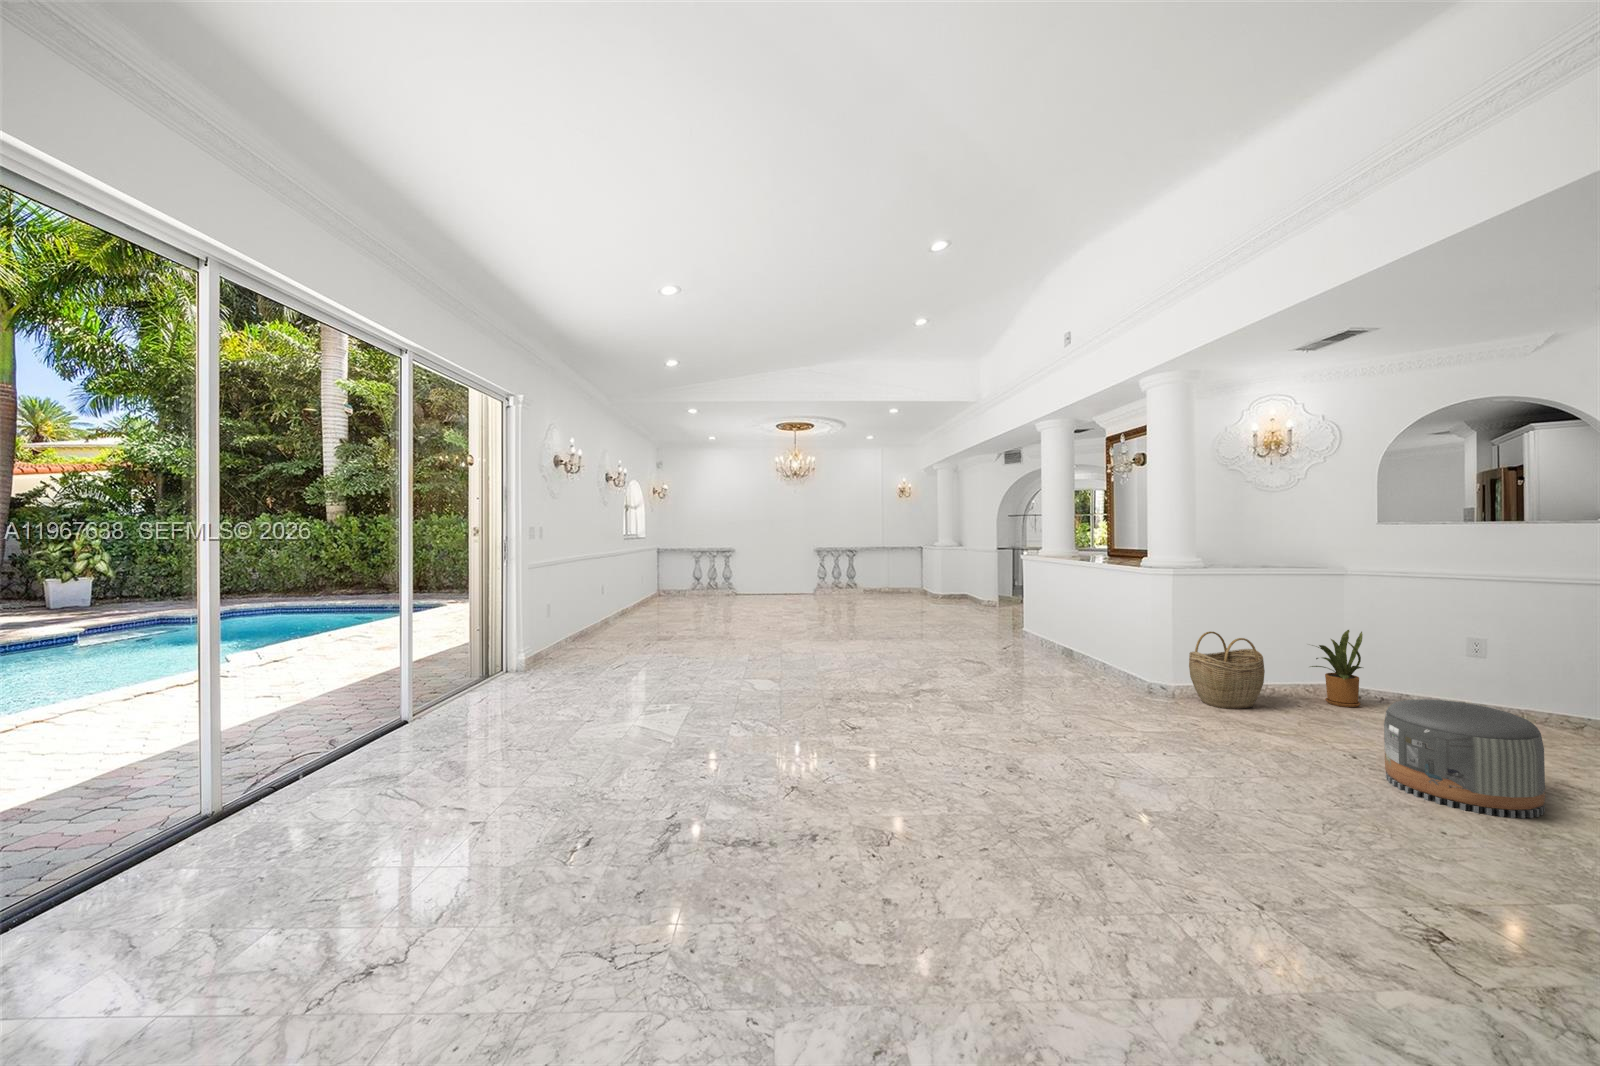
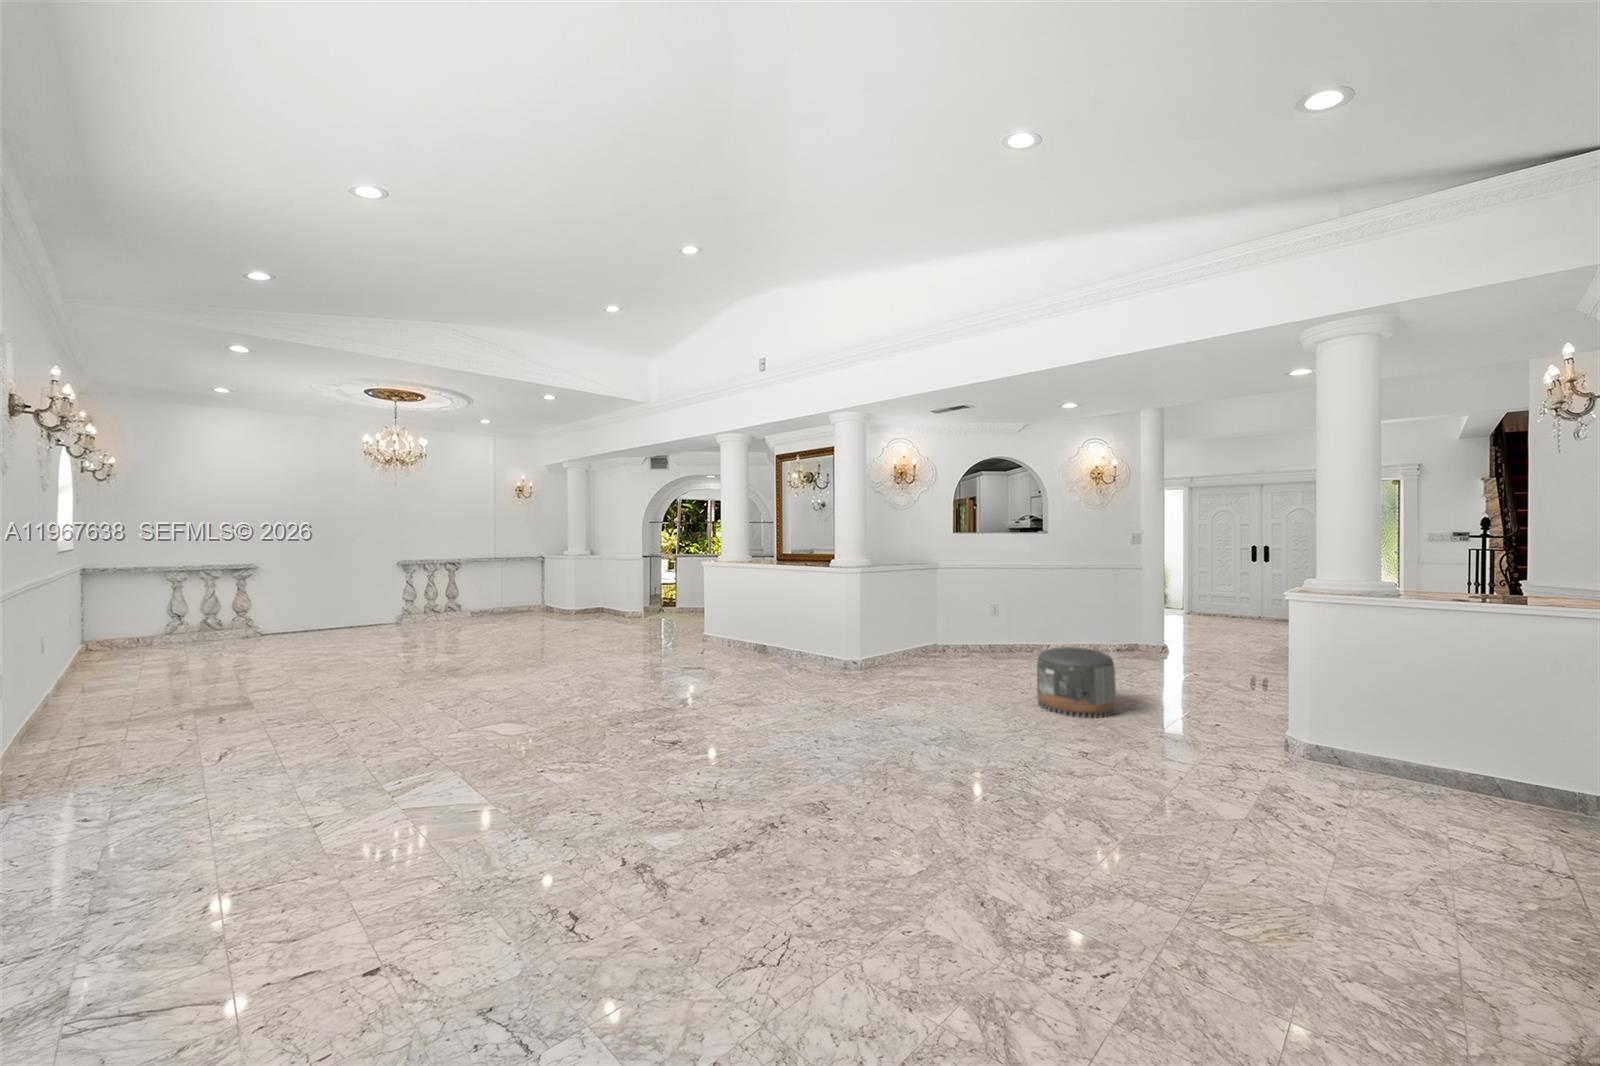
house plant: present [1310,630,1363,707] -> none [938,608,973,665]
woven basket: present [1189,631,1265,709] -> none [883,618,930,679]

